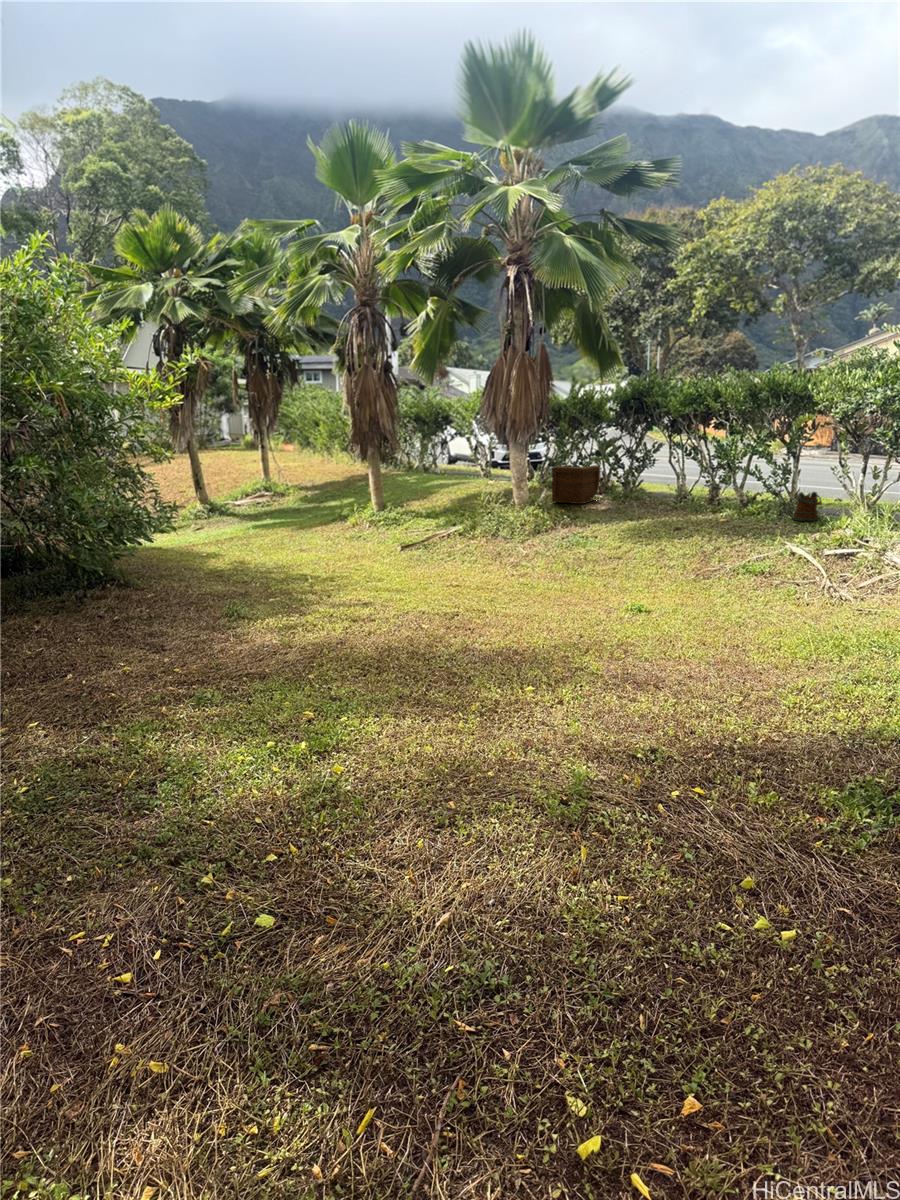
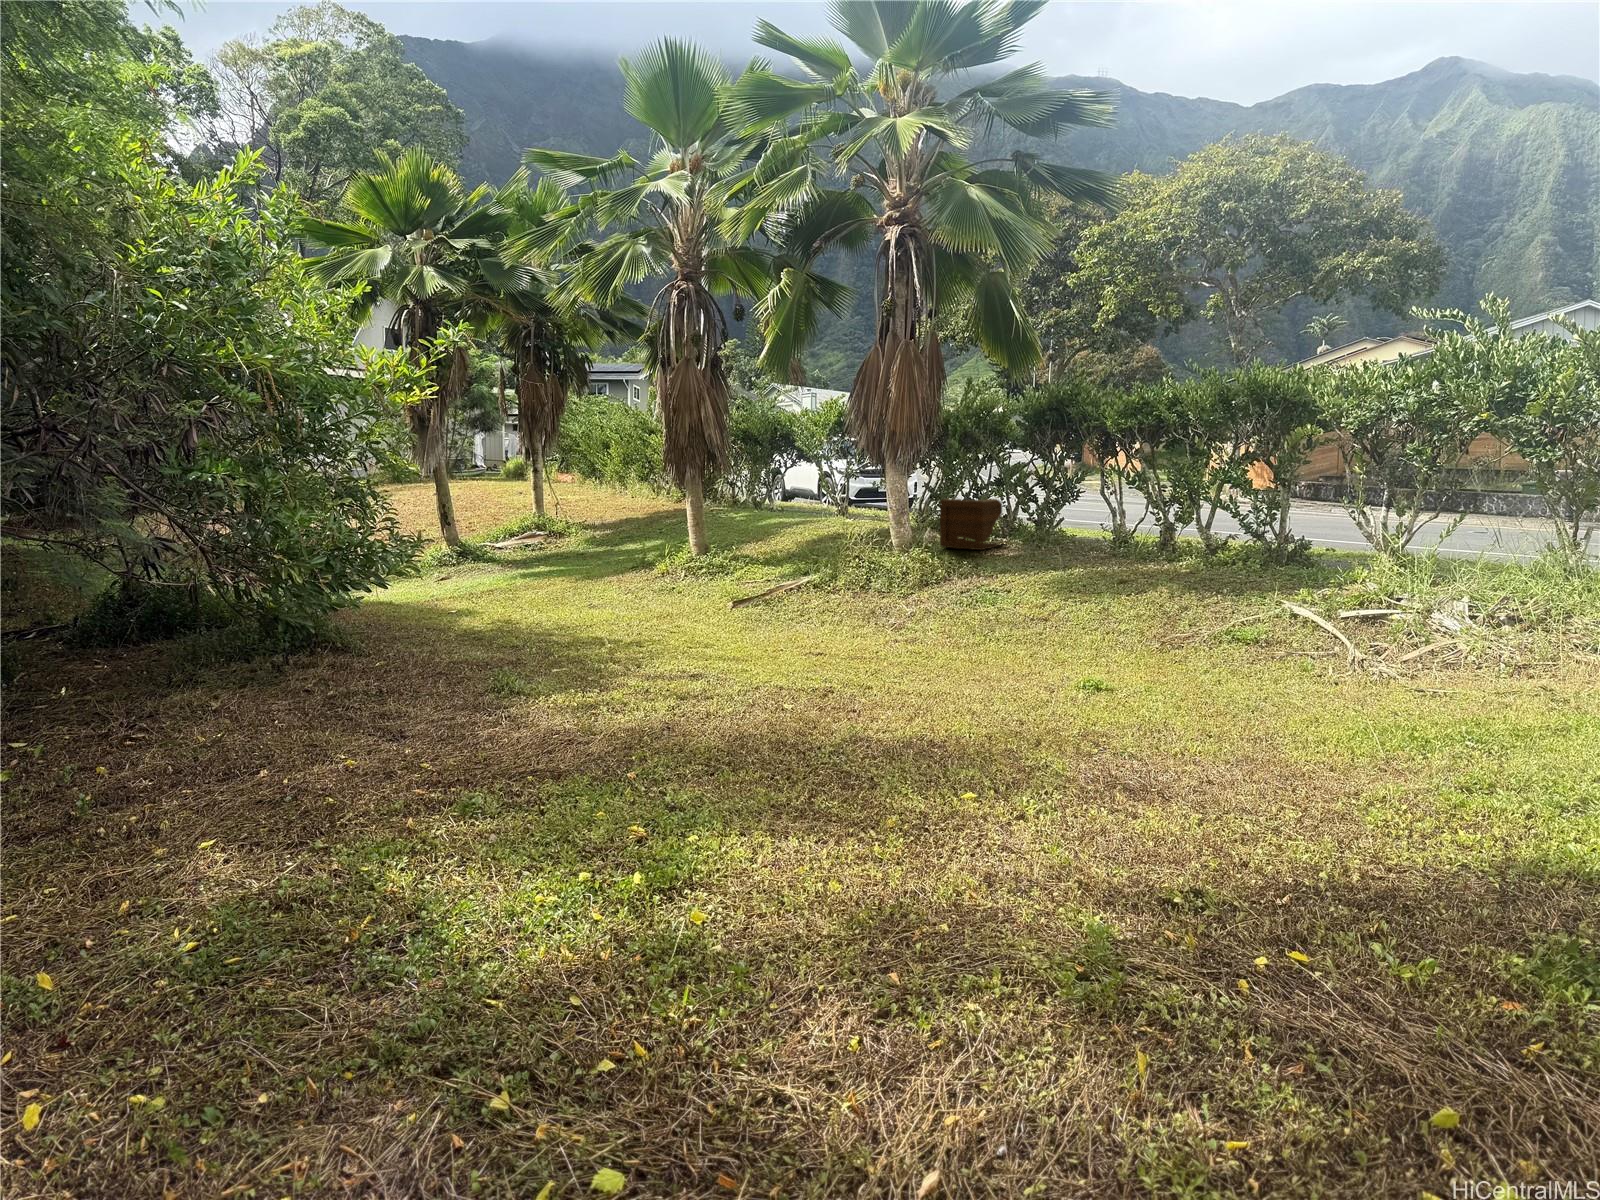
bucket: present [791,492,822,521] -> none [1280,533,1323,573]

